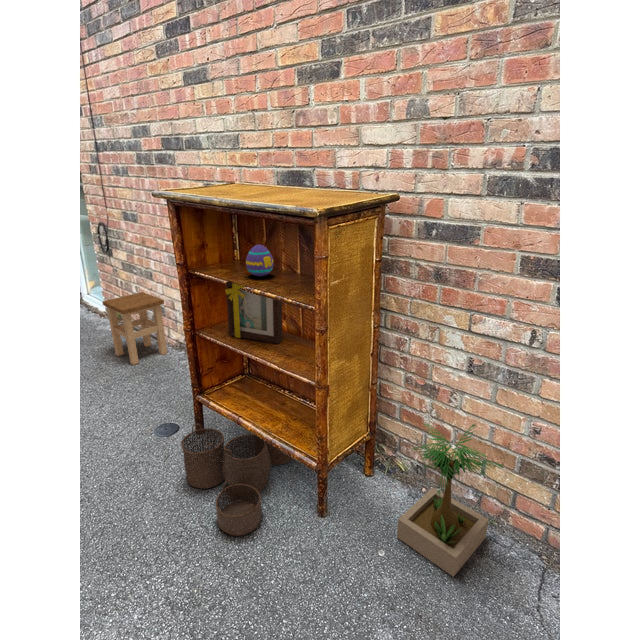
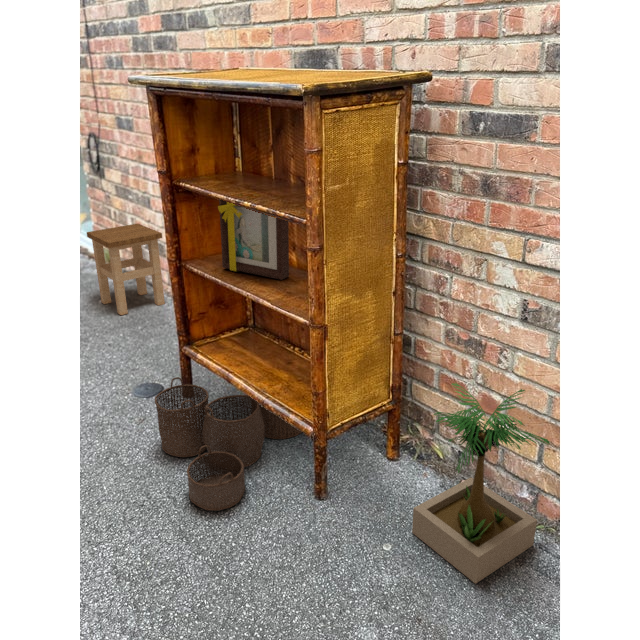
decorative egg: present [246,245,274,276] -> none [243,146,279,189]

